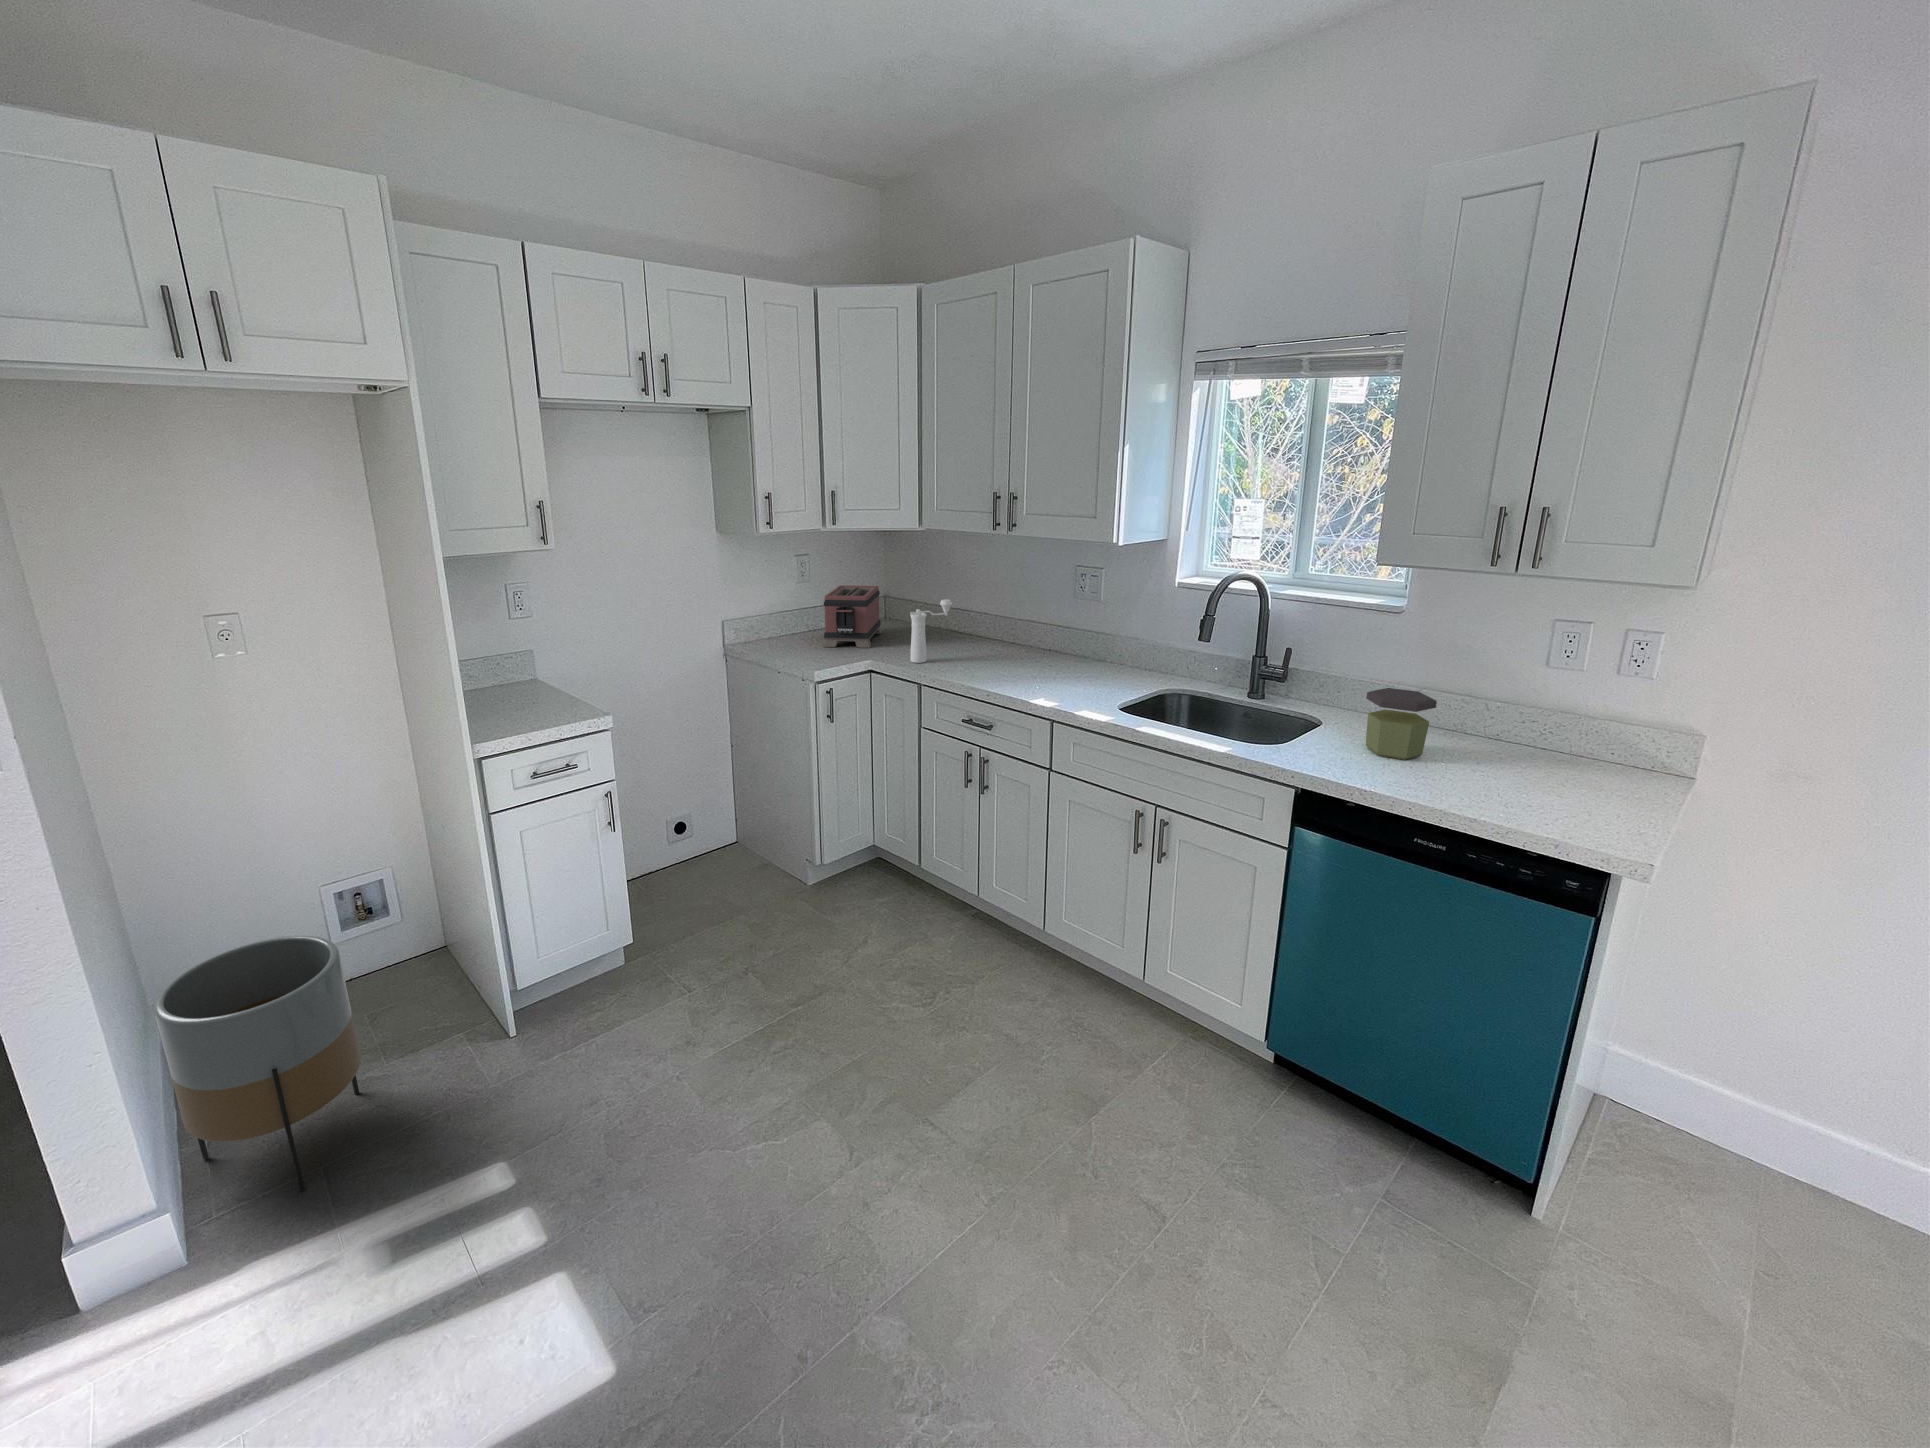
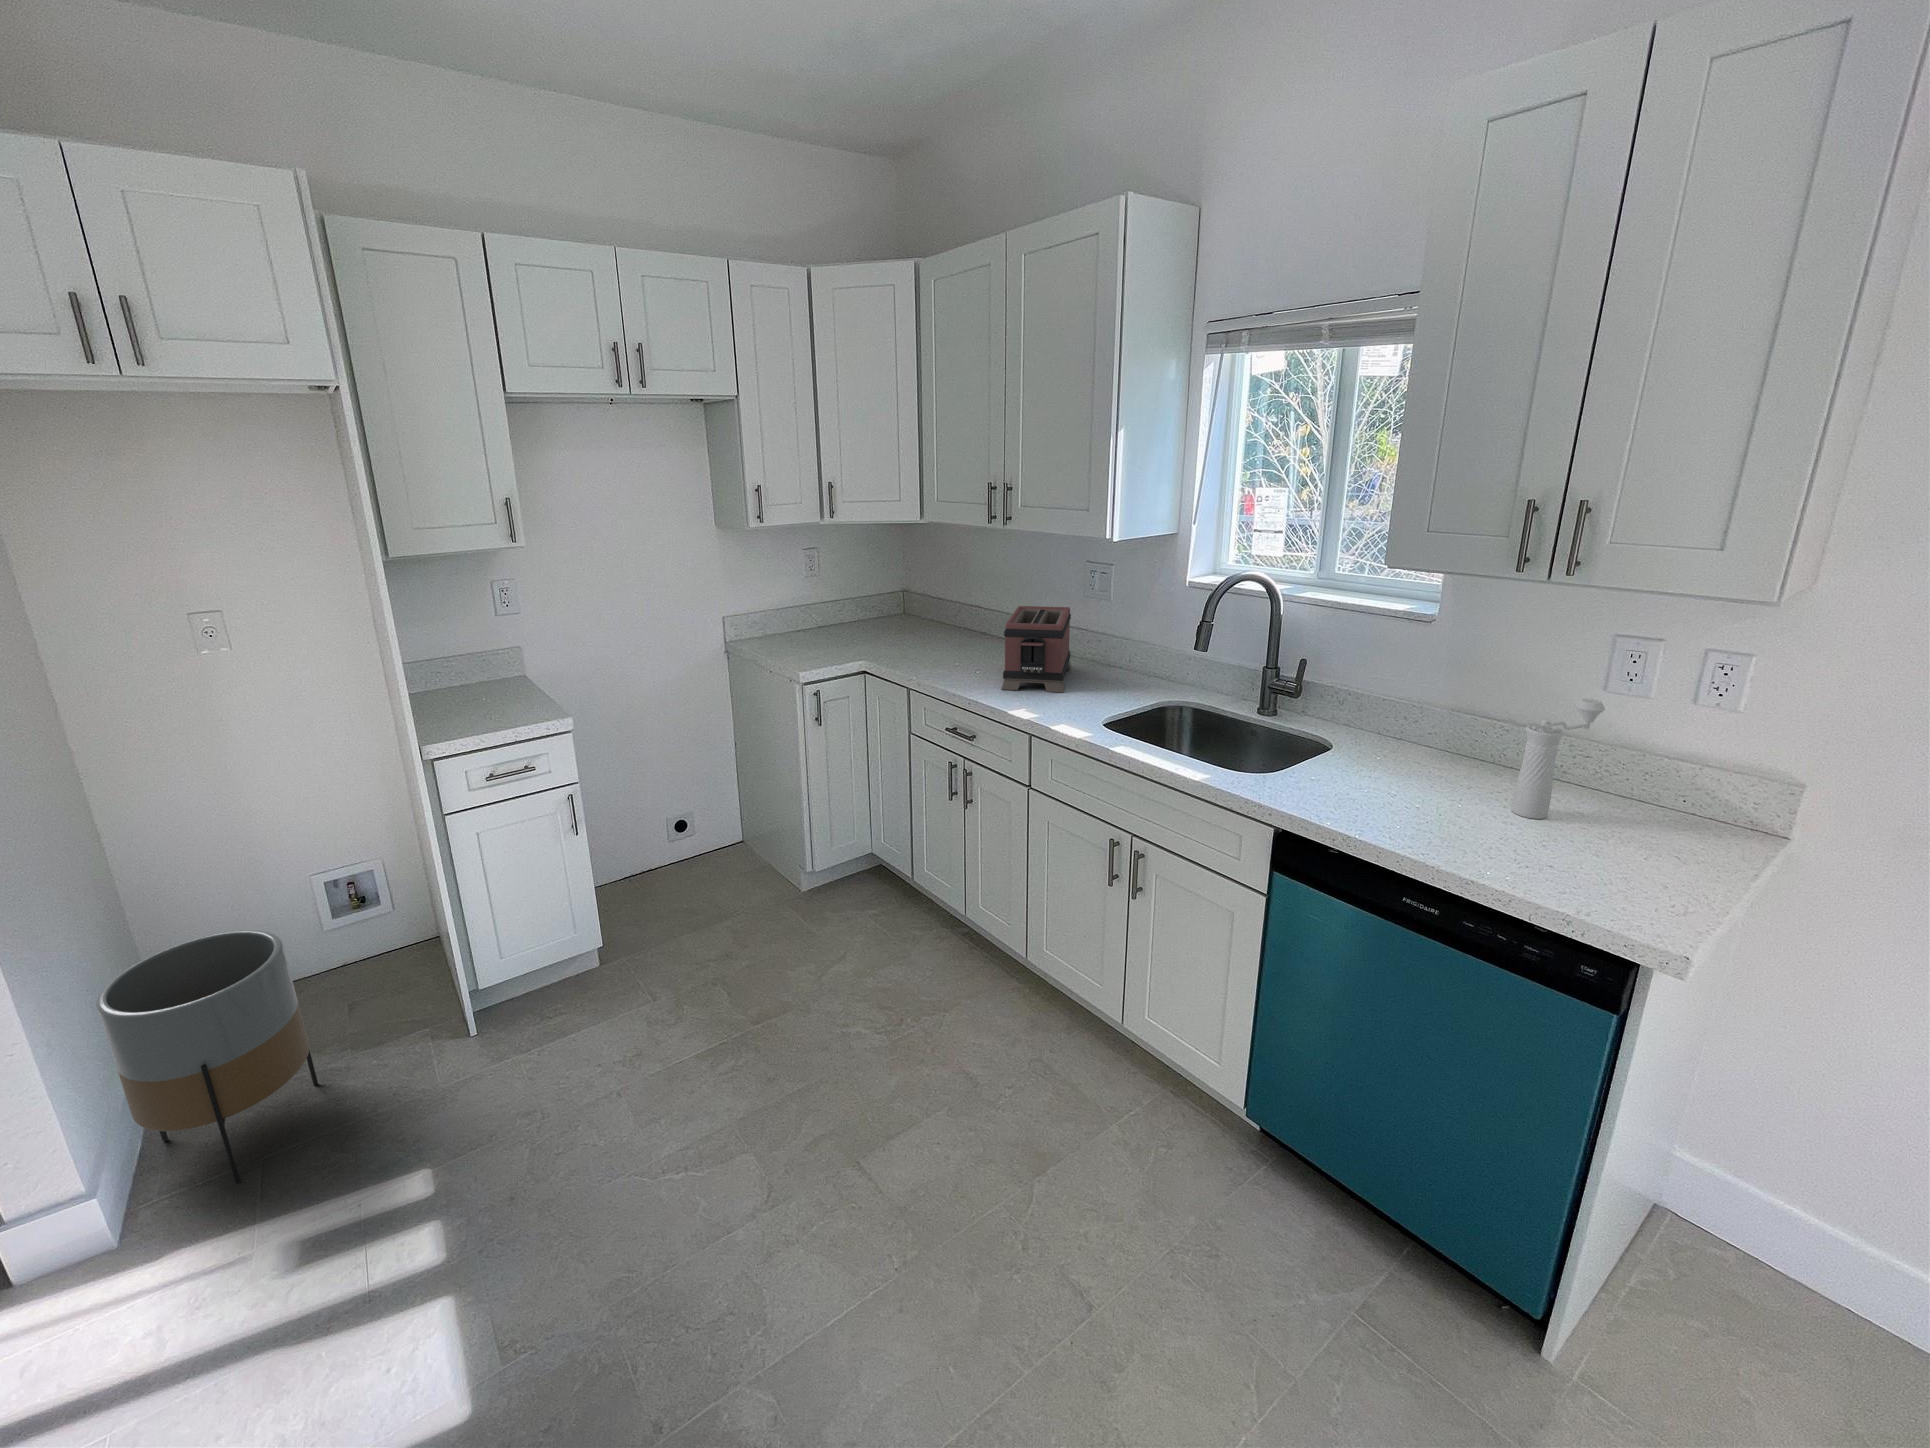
toaster: present [823,585,882,648] -> present [1001,606,1072,693]
pepper mill: present [910,599,952,663] -> present [1511,699,1605,819]
jar: present [1366,688,1437,760] -> none [1371,712,1454,799]

